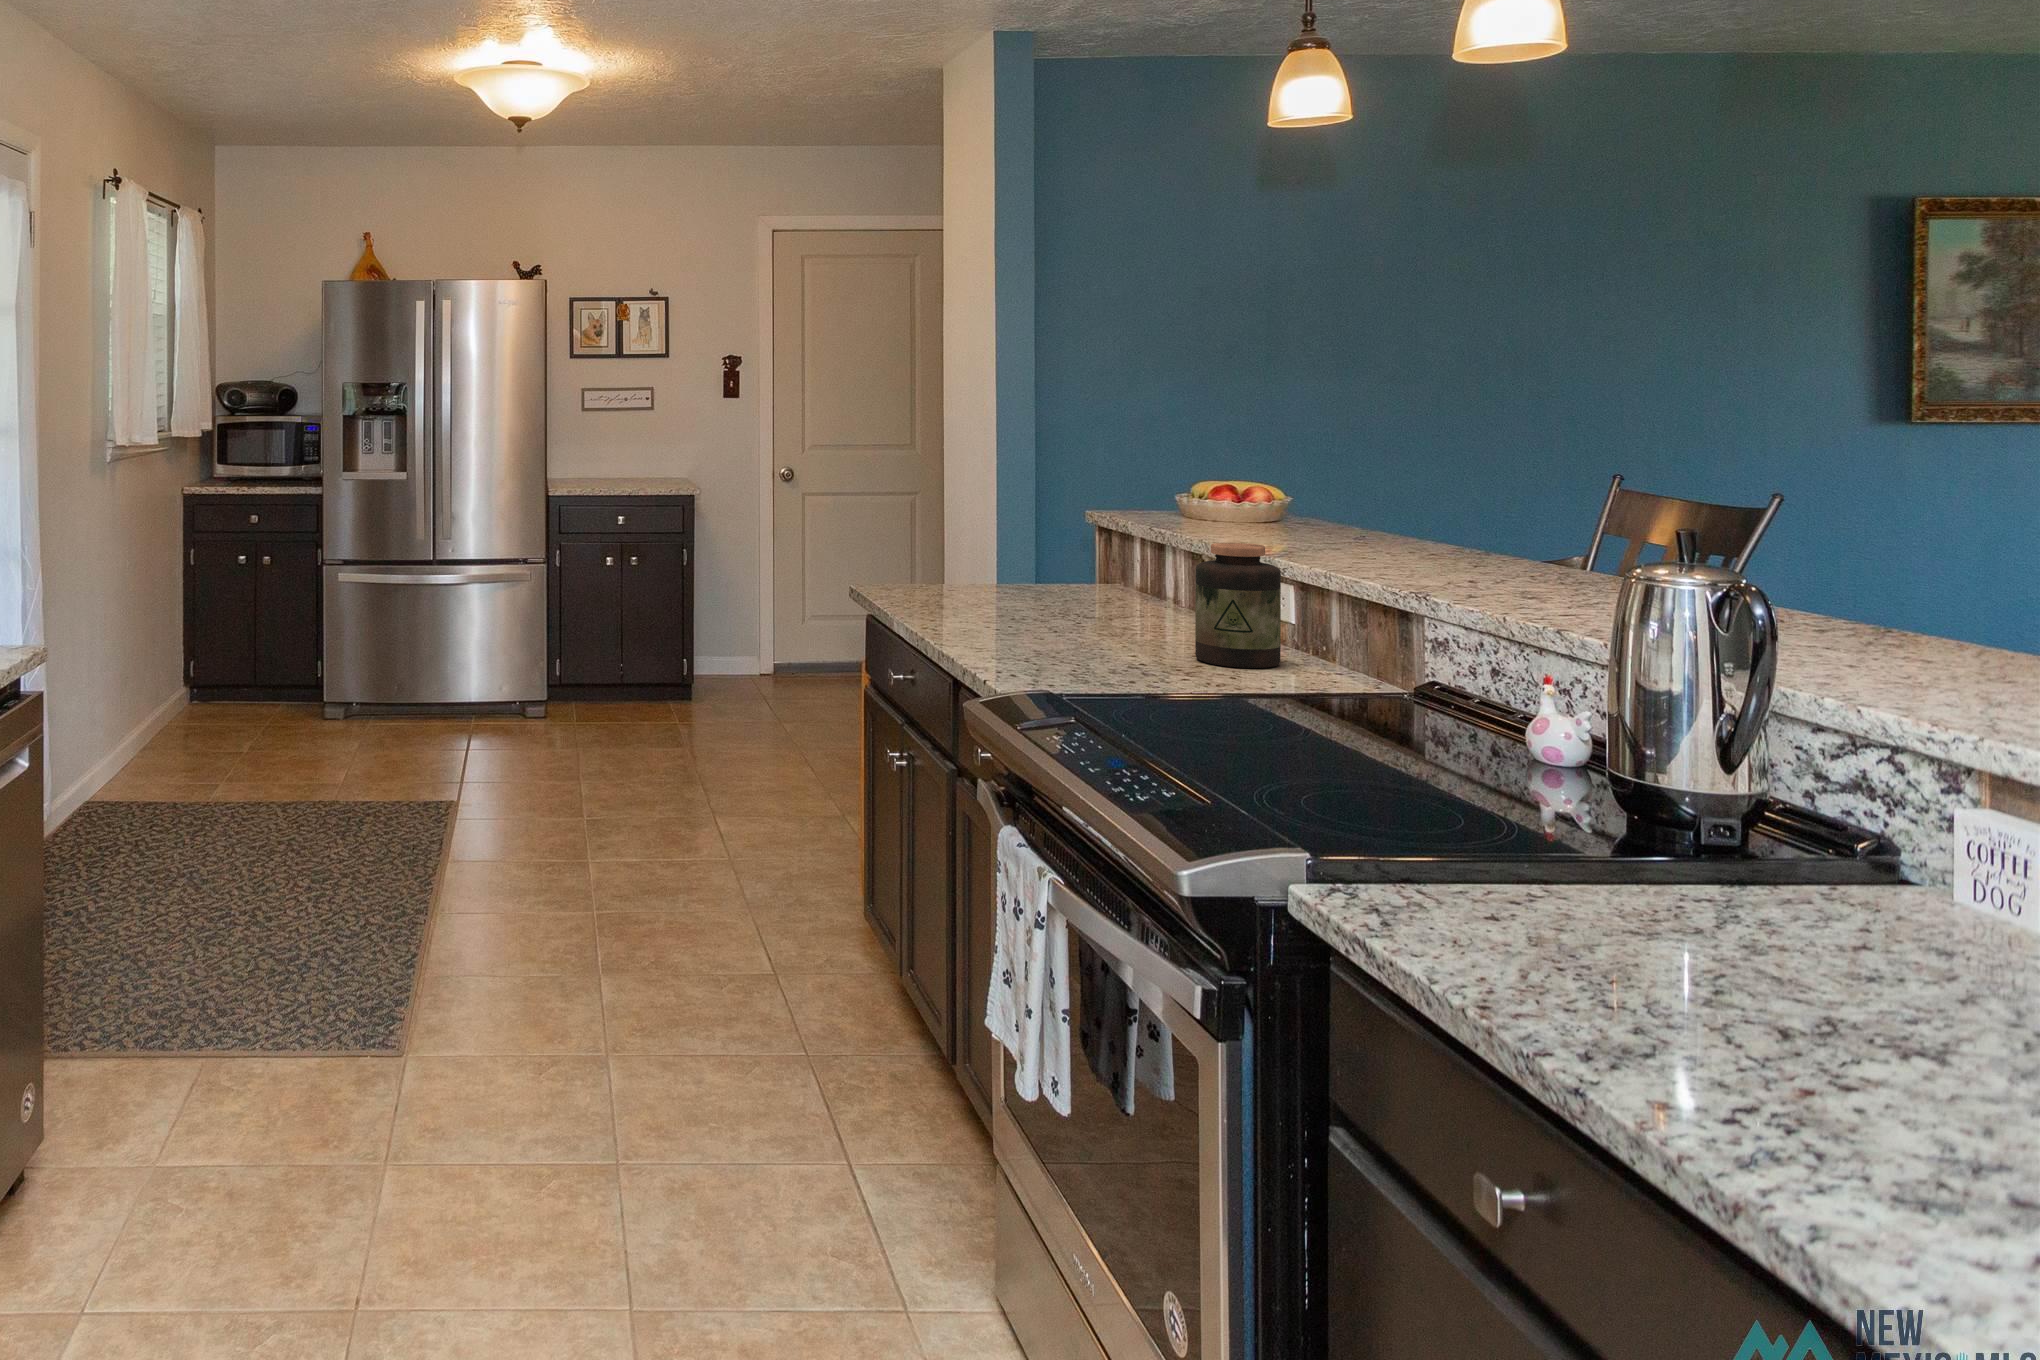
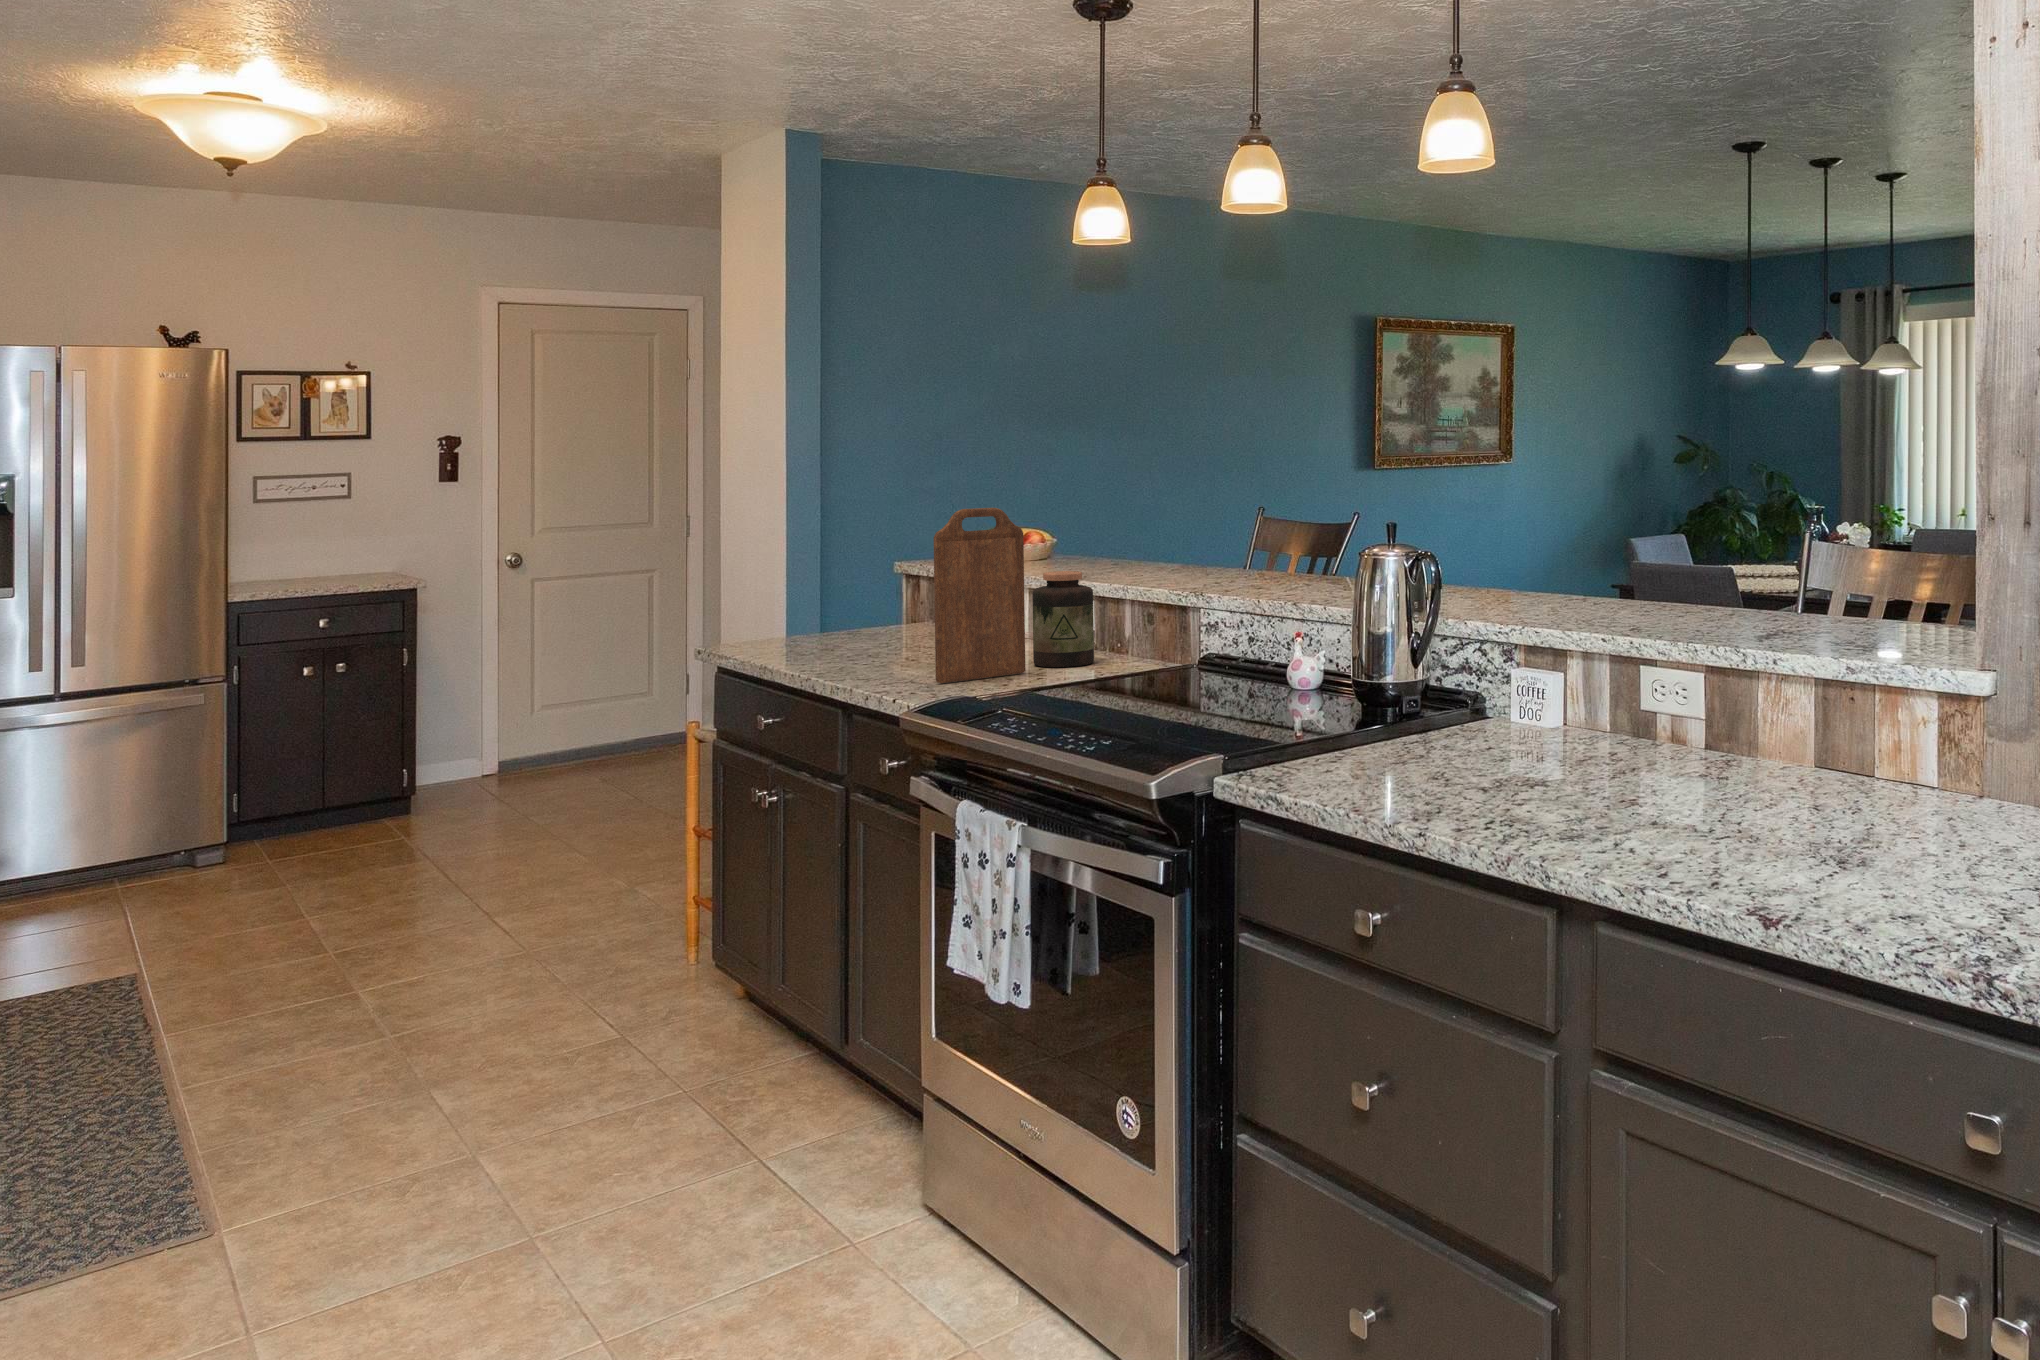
cutting board: none [1050,459,1174,668] -> present [934,508,1025,683]

